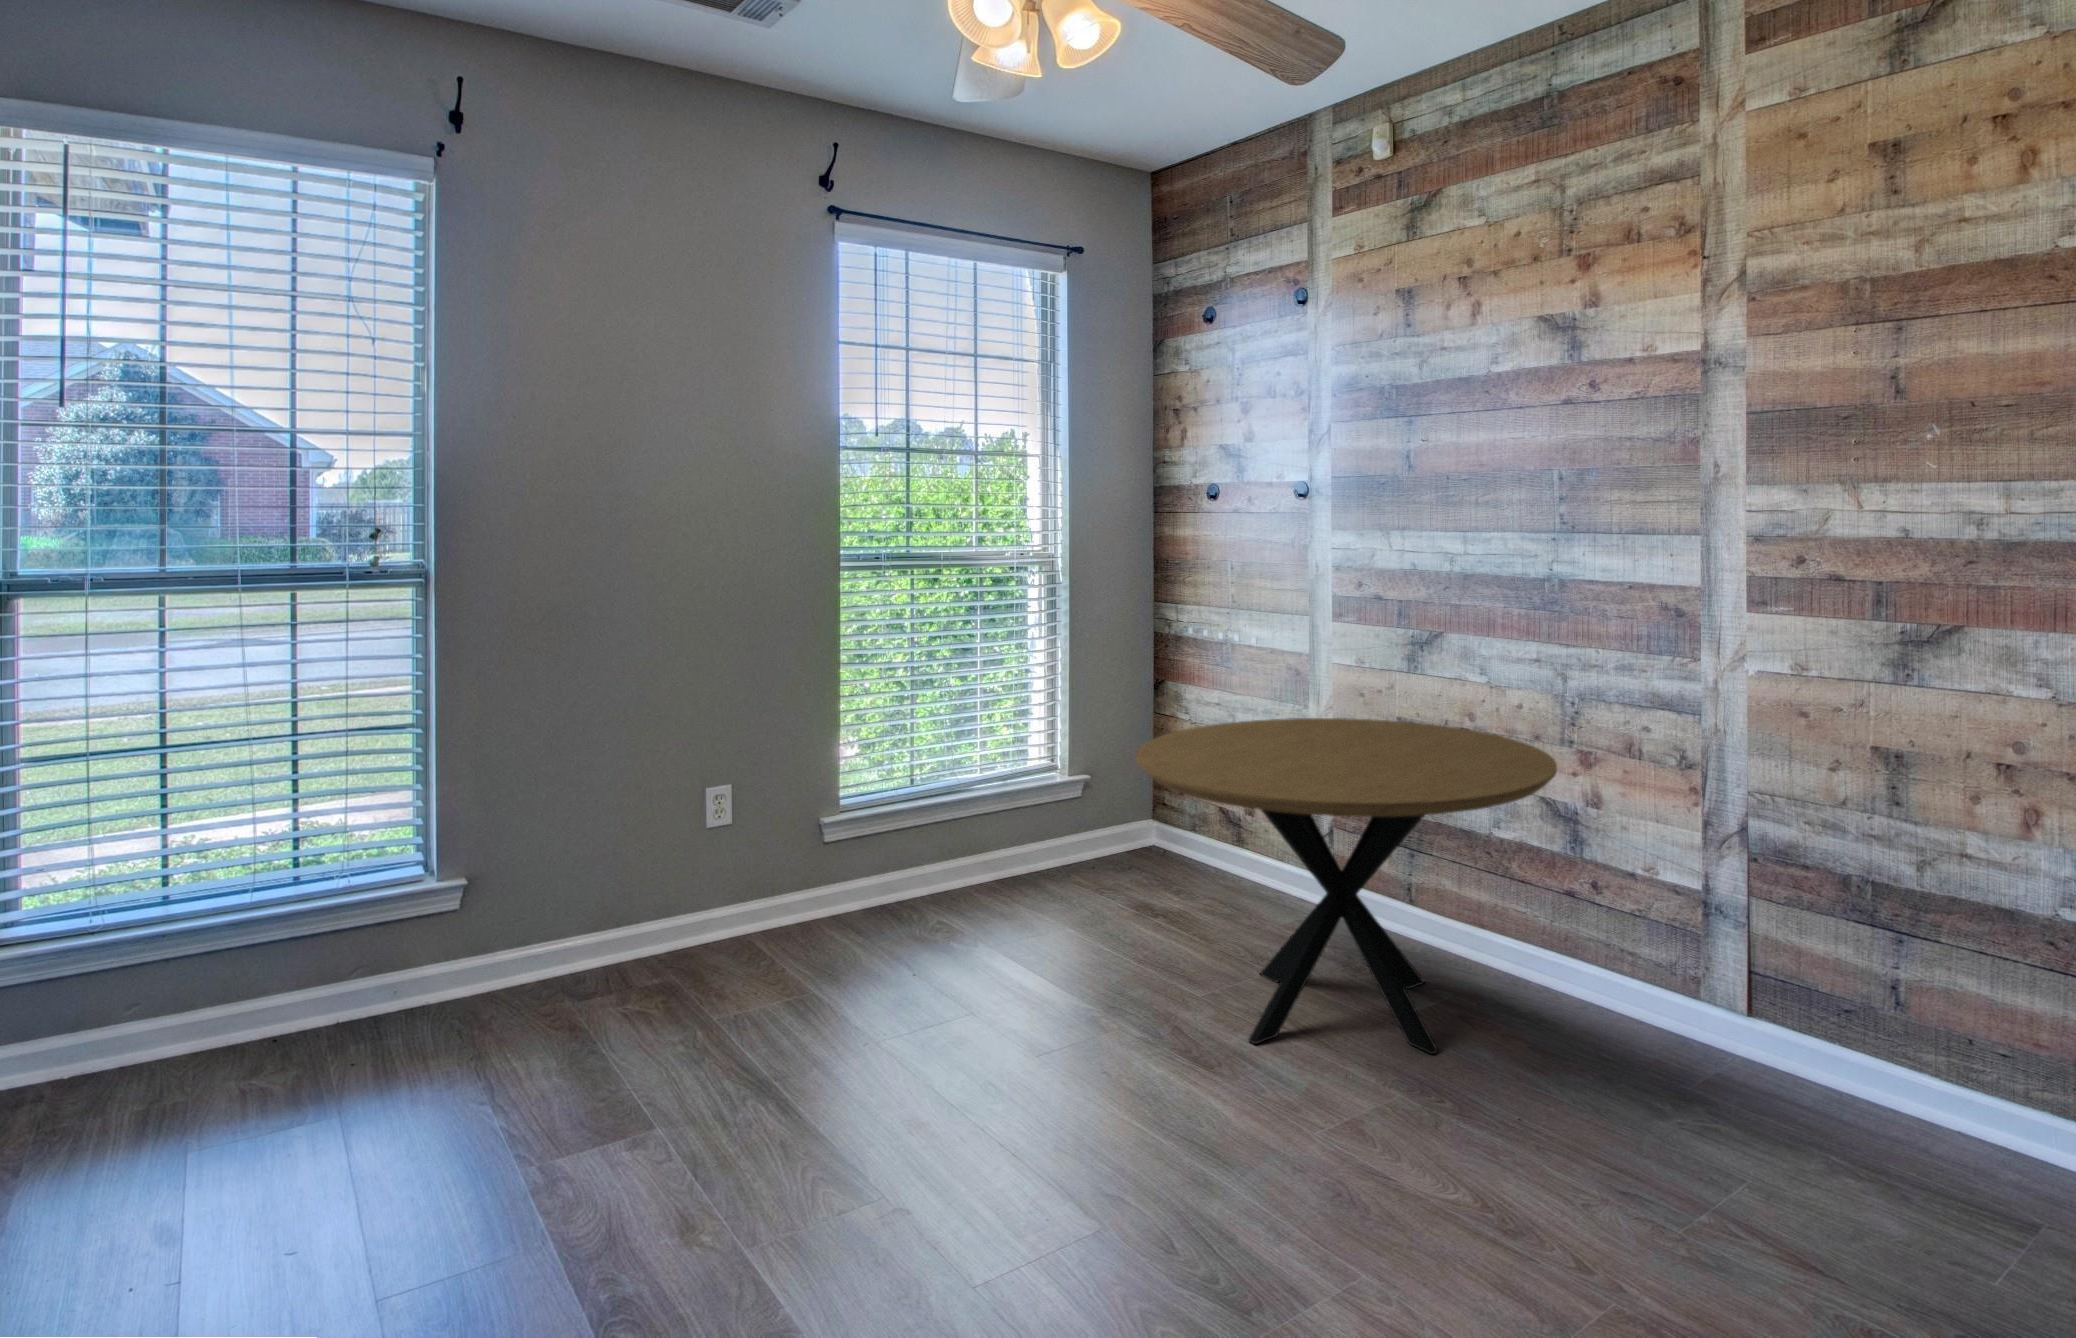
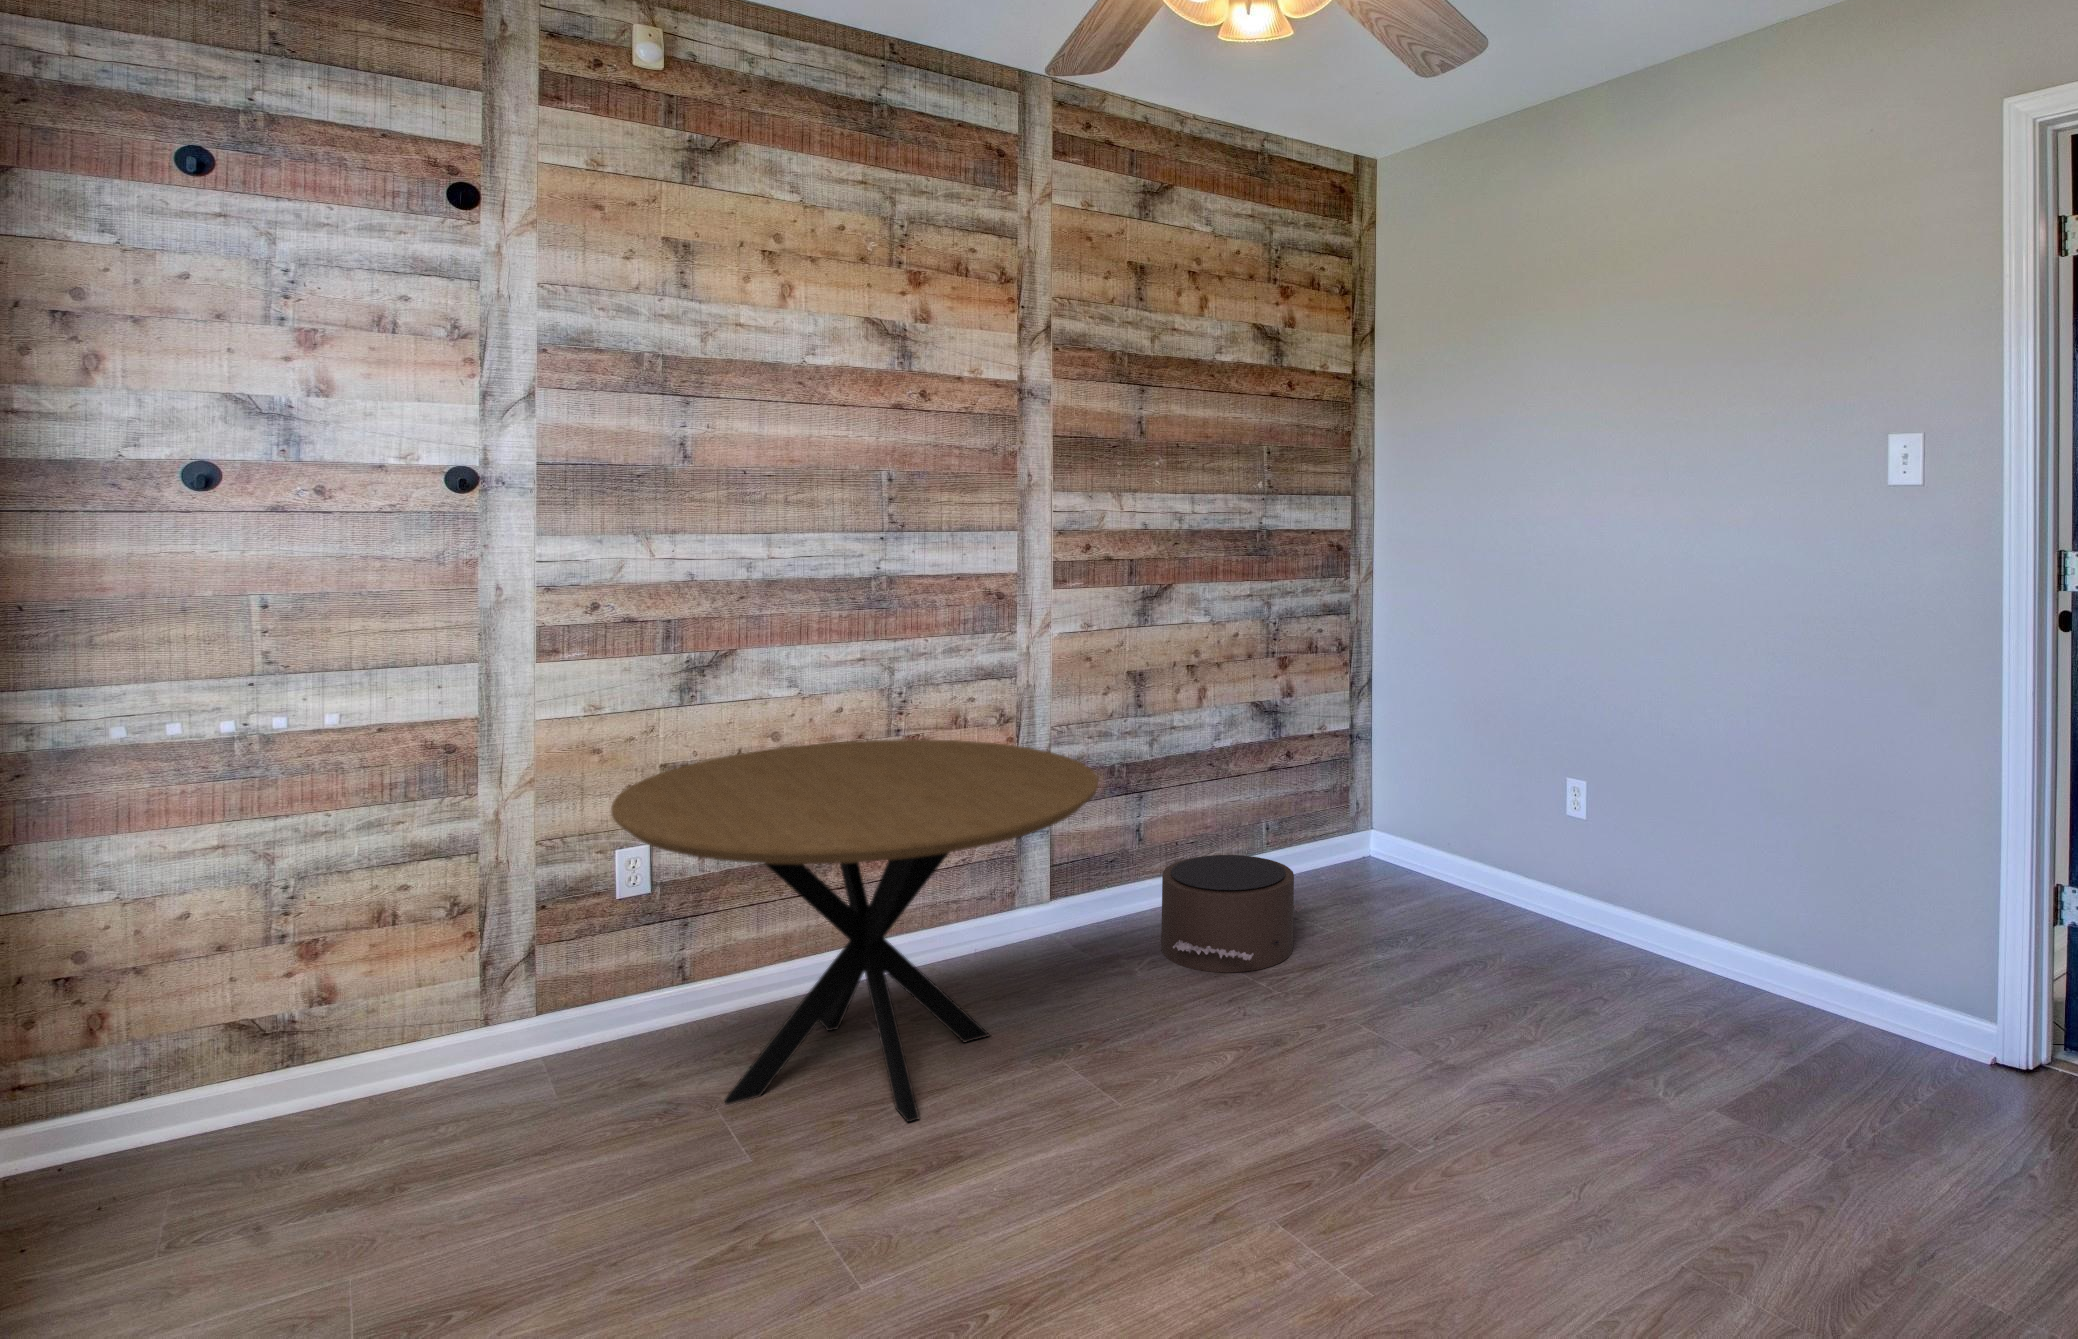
pouf: none [1701,1029,2019,1255] -> present [1161,855,1304,972]

